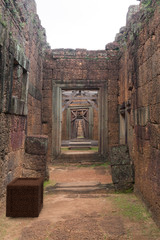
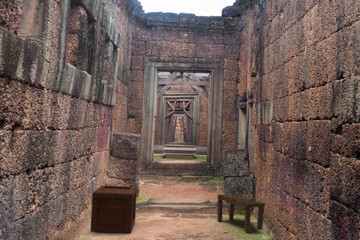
bench: none [107,180,145,213] -> present [217,194,265,233]

